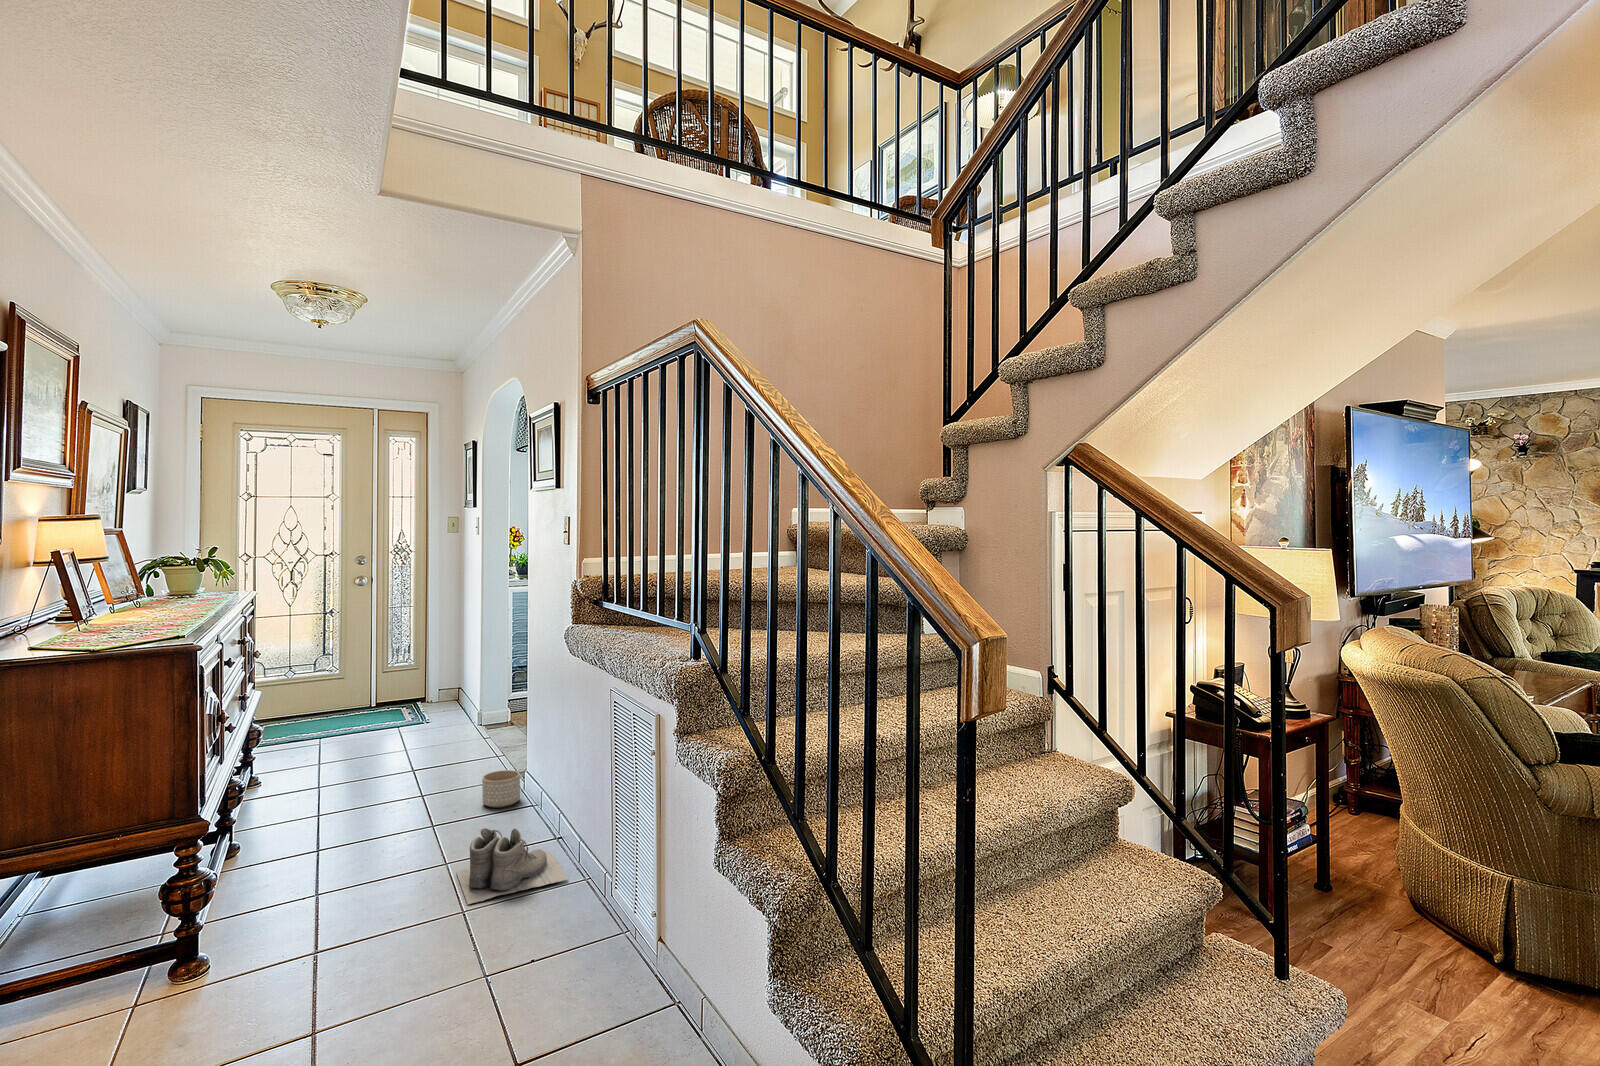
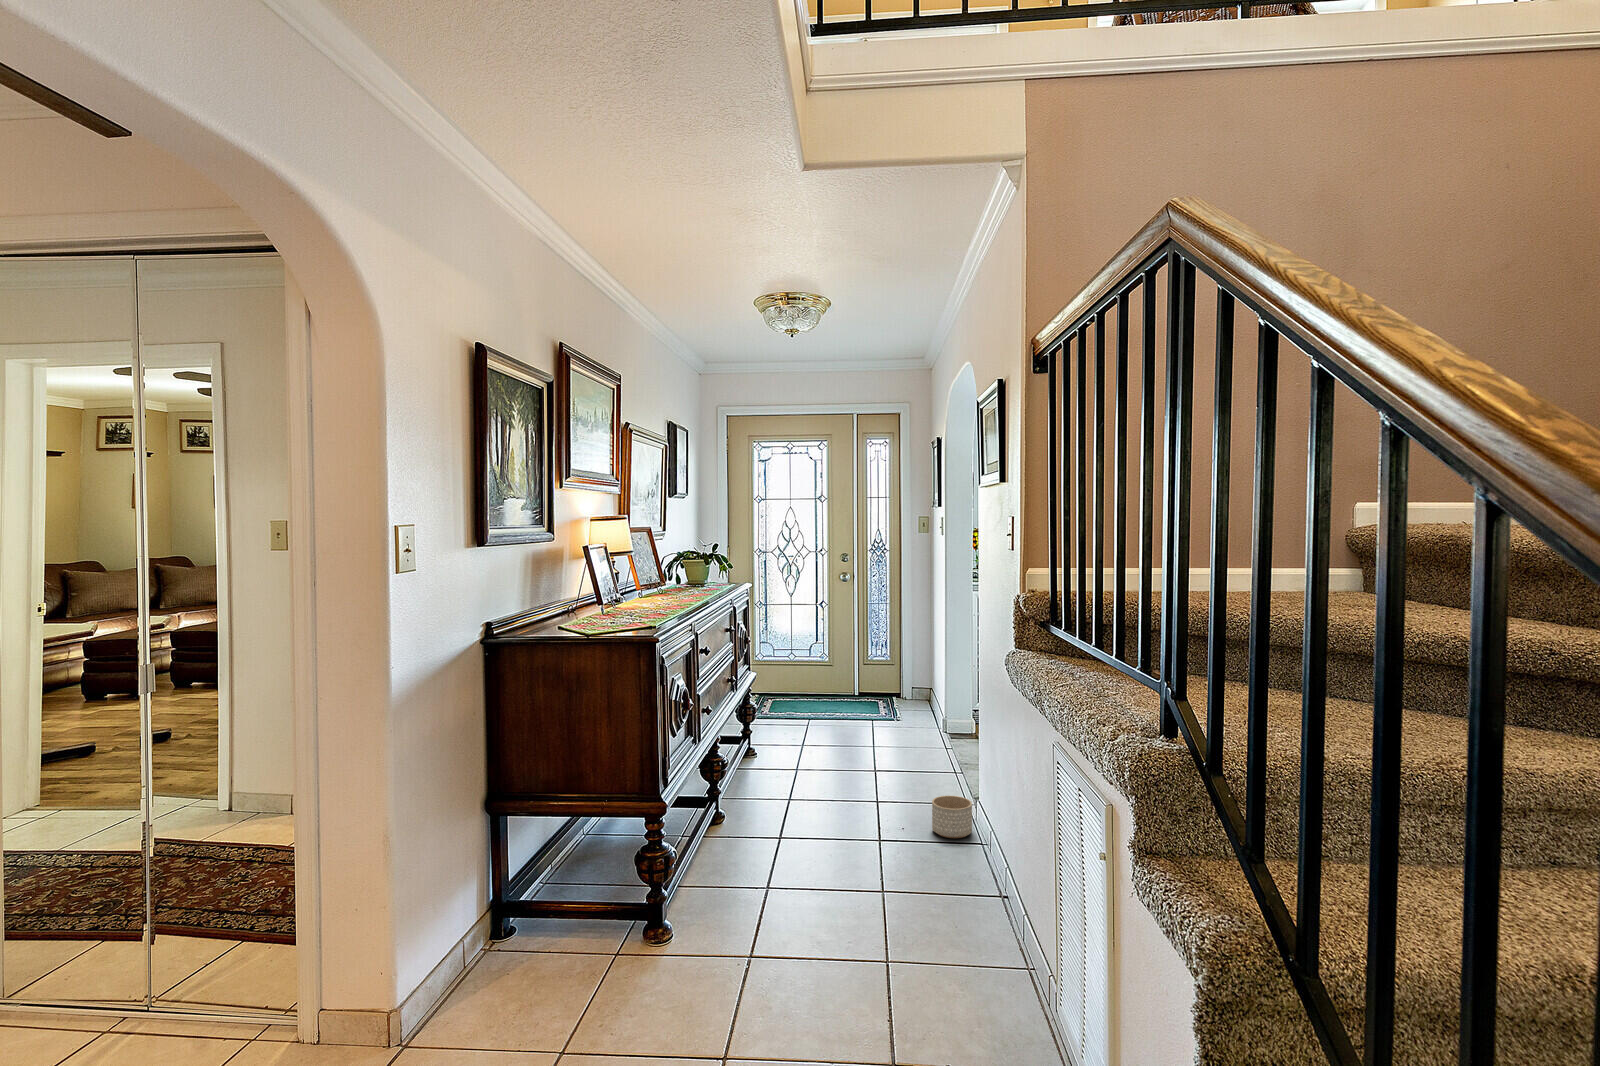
boots: present [456,828,568,905] -> none [891,871,1011,960]

